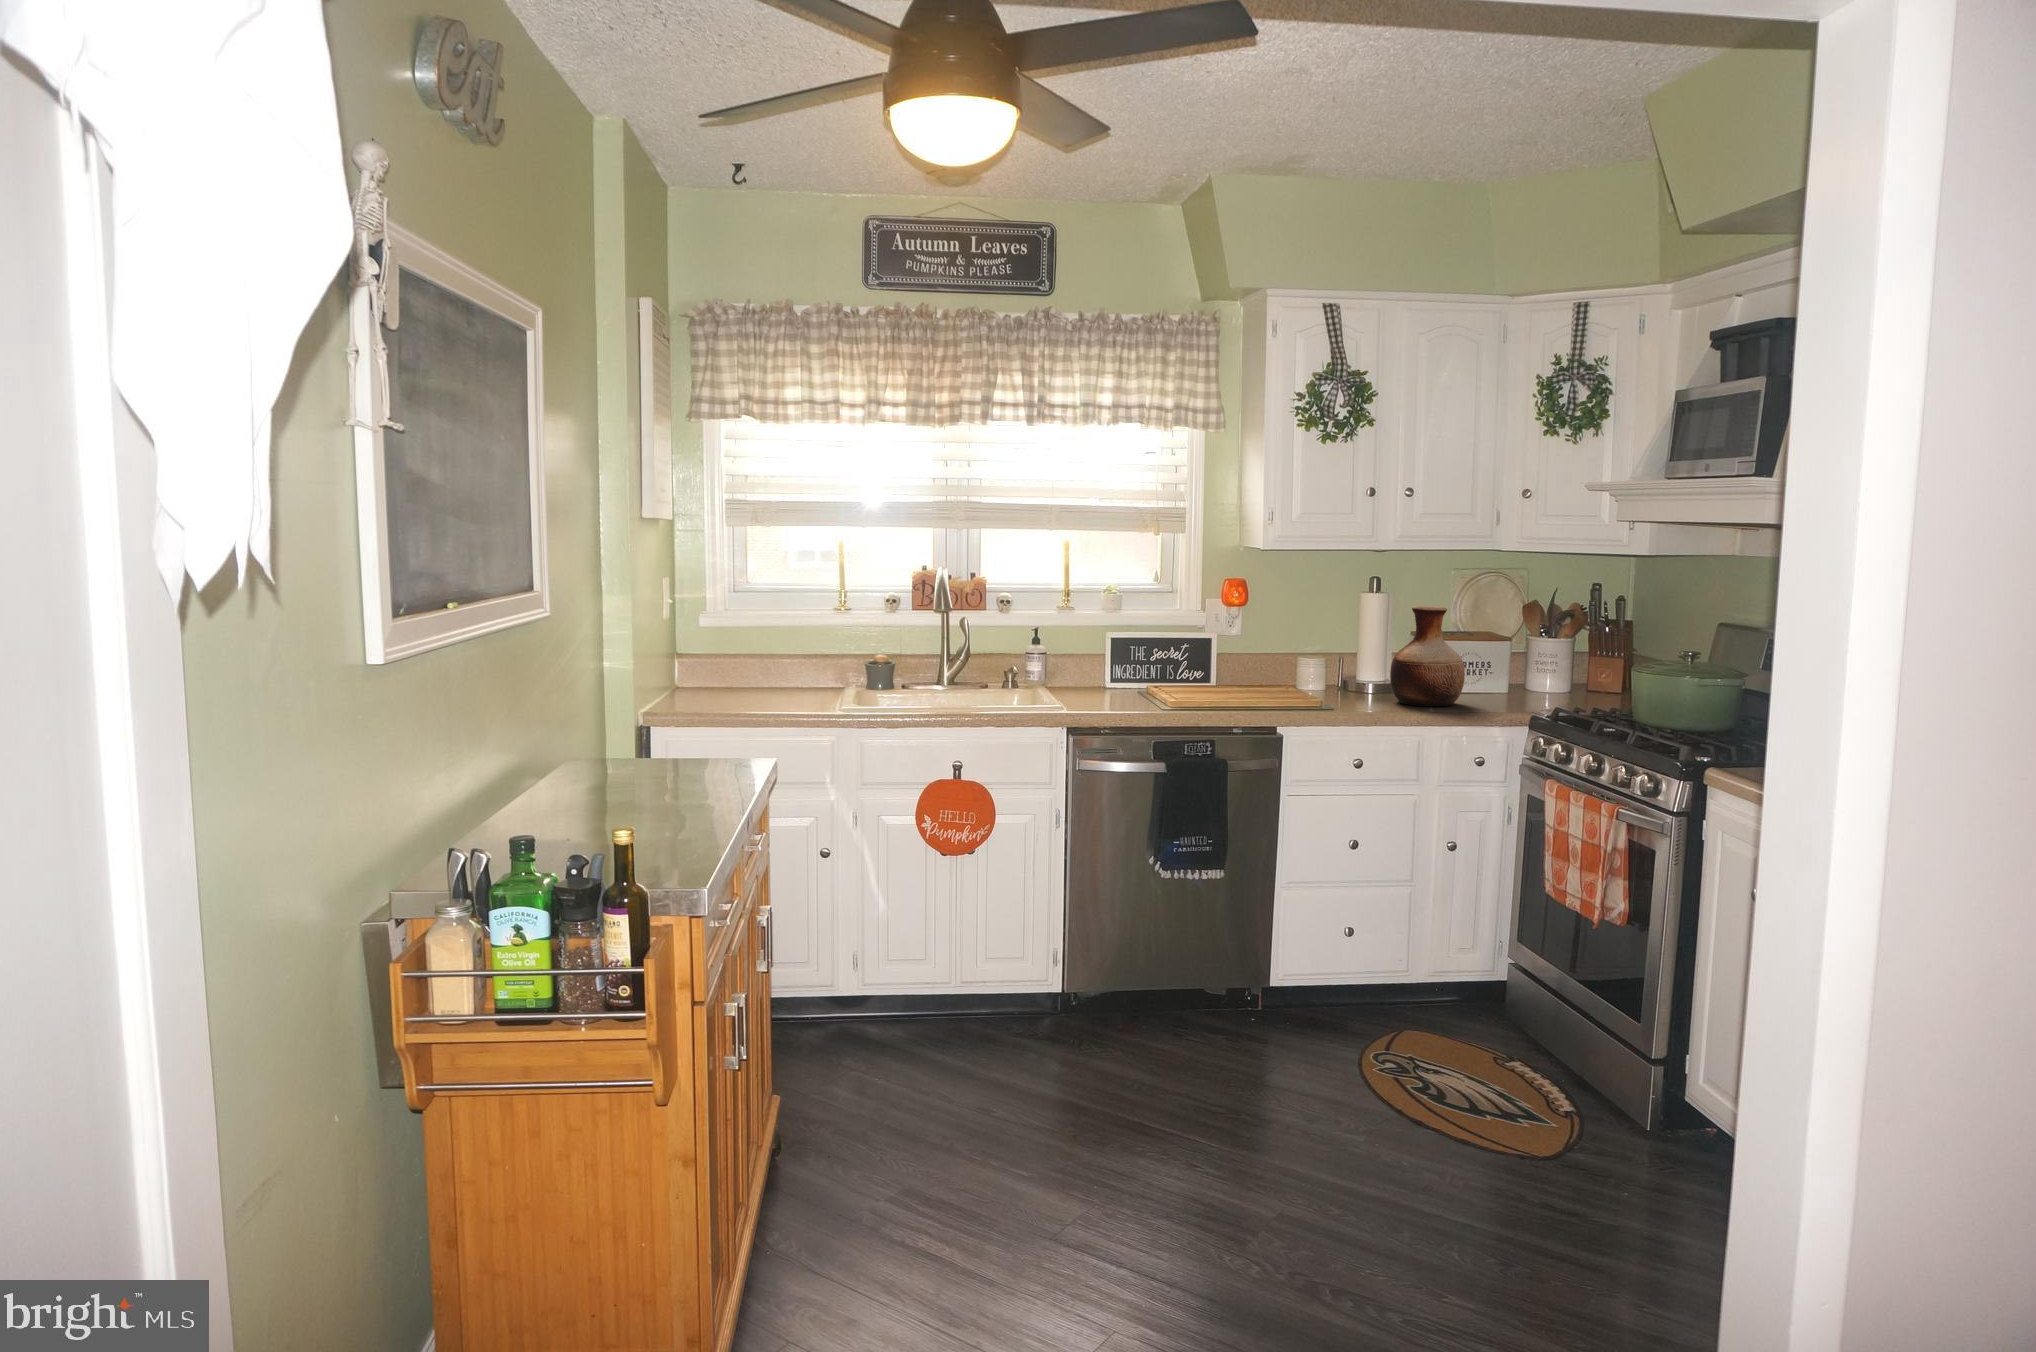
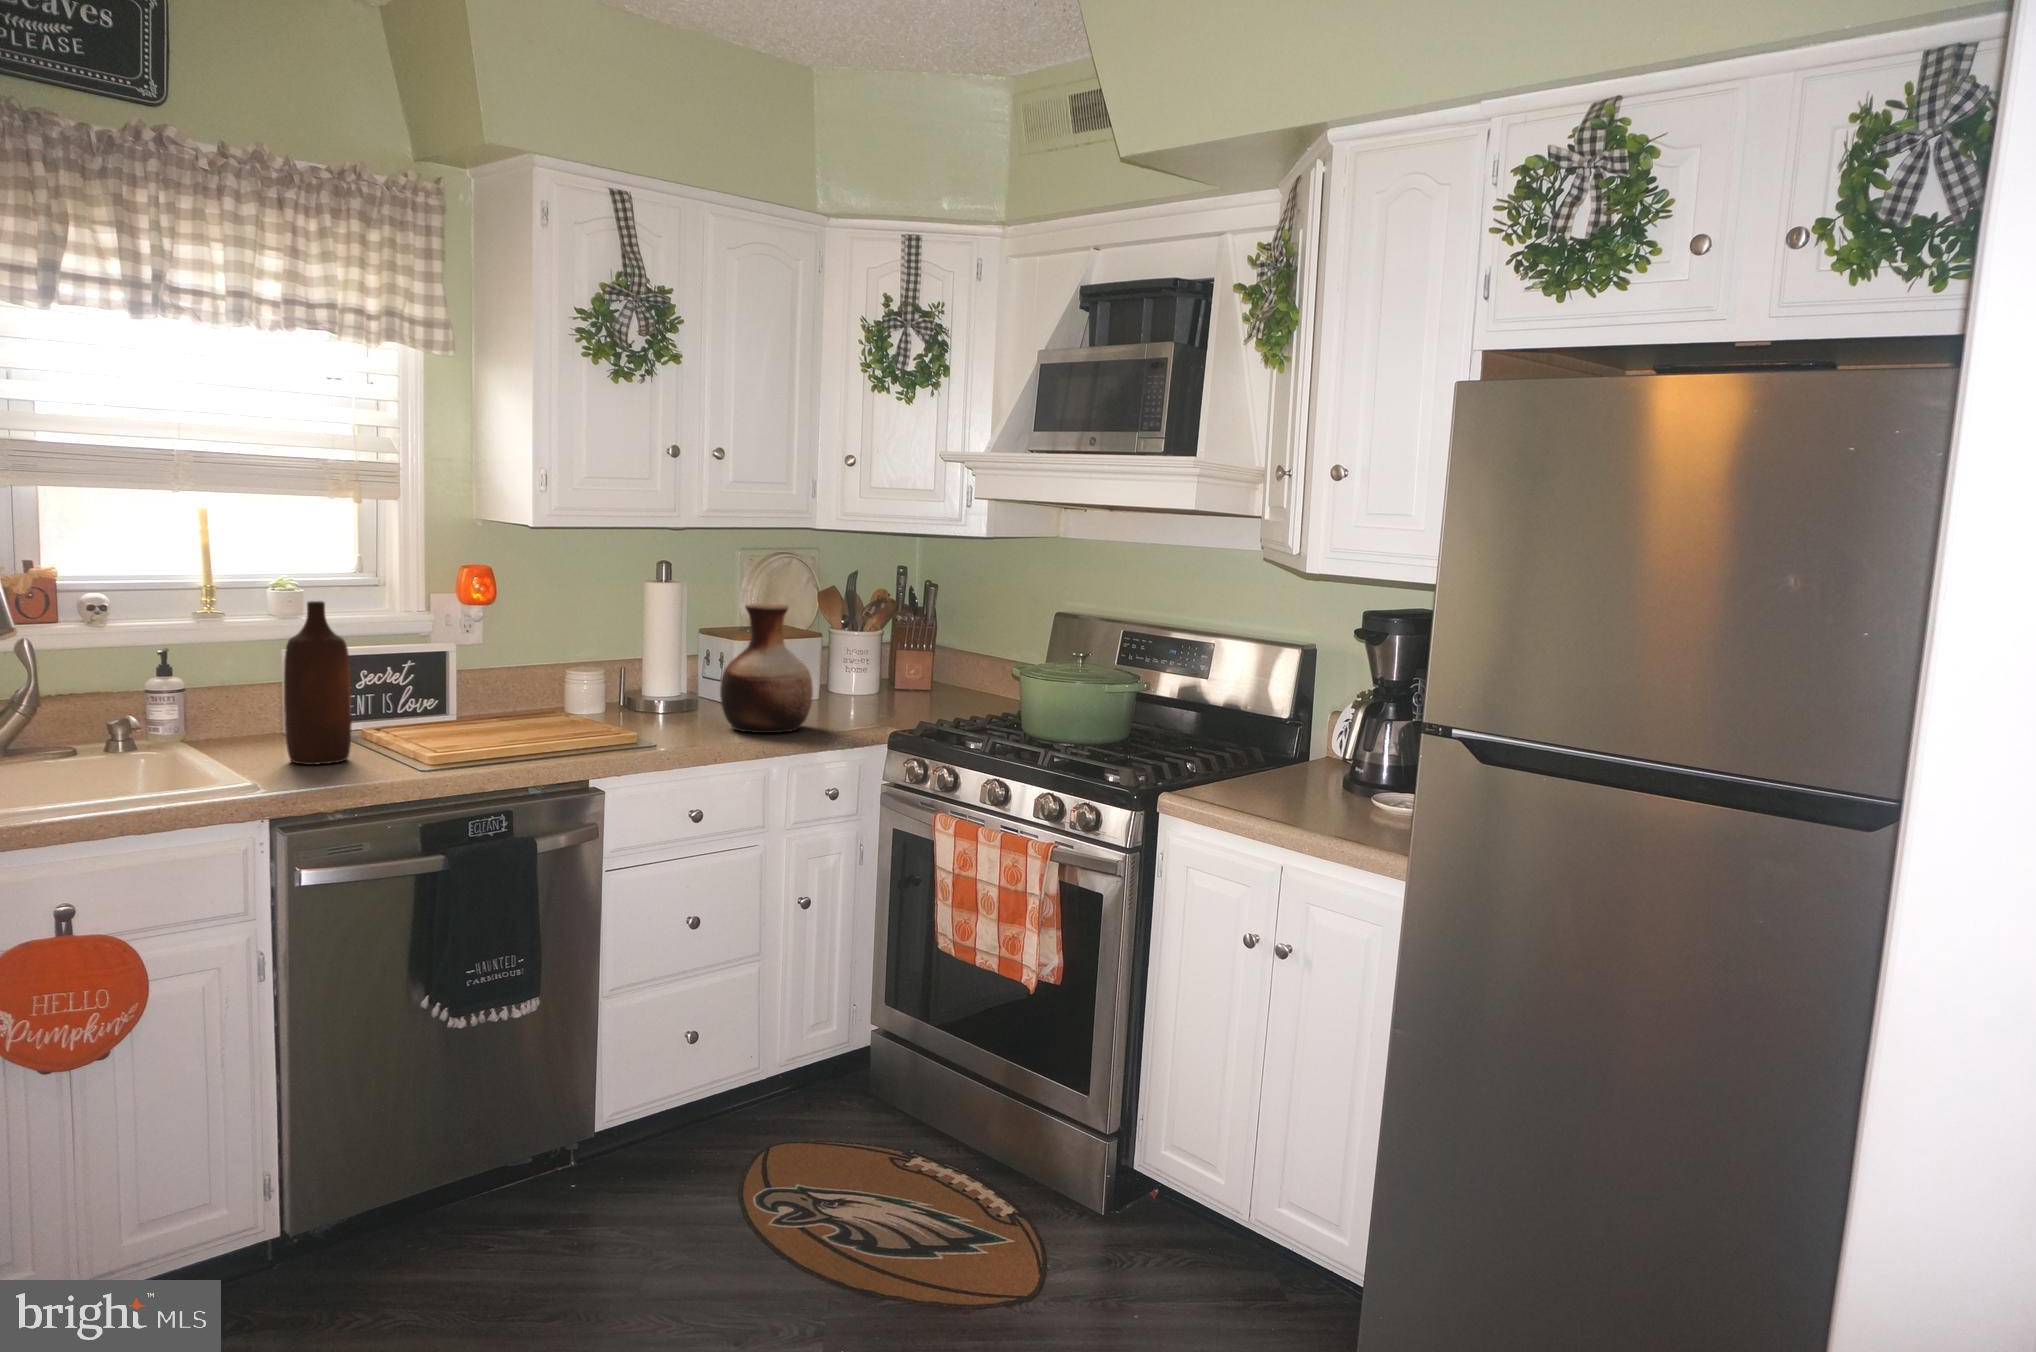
bottle: none [1091,597,1129,700] -> present [284,601,352,765]

